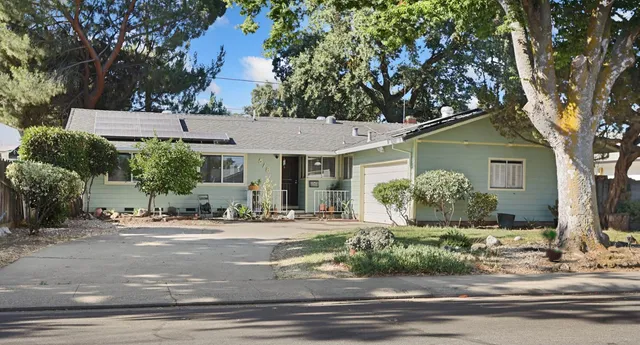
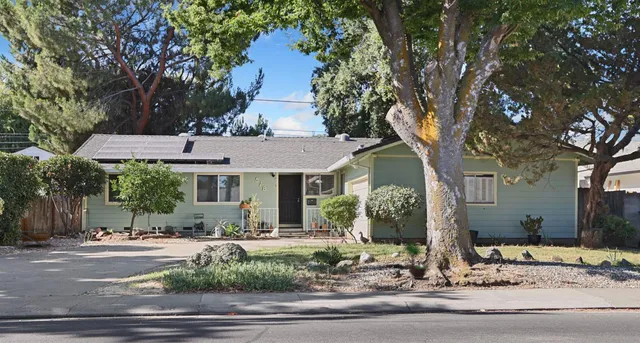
lounge chair: none [64,203,99,238] -> present [18,217,51,248]

